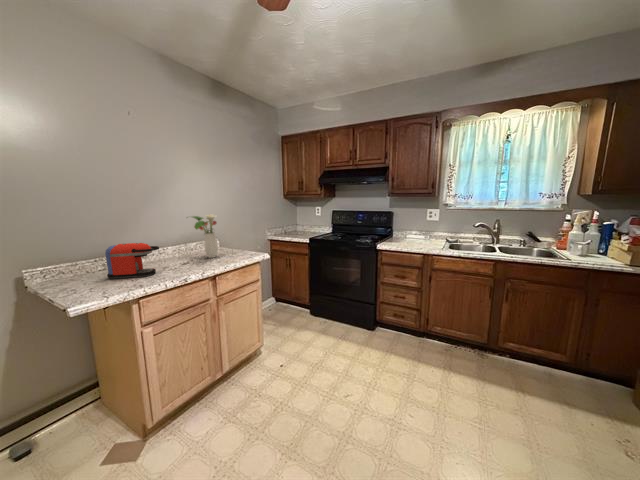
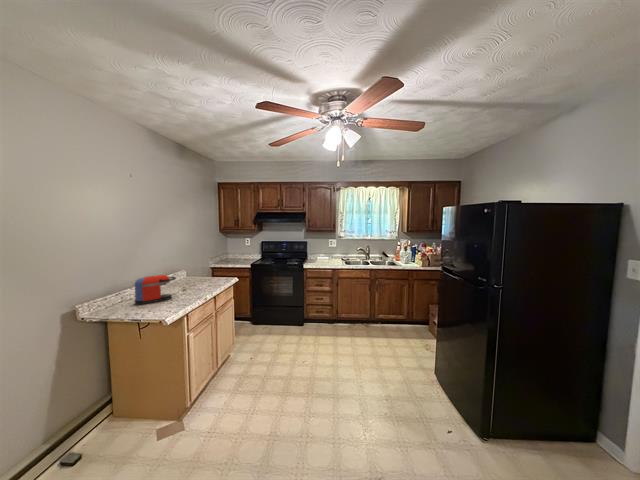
flower arrangement: present [193,214,218,258] -> none [171,250,200,284]

